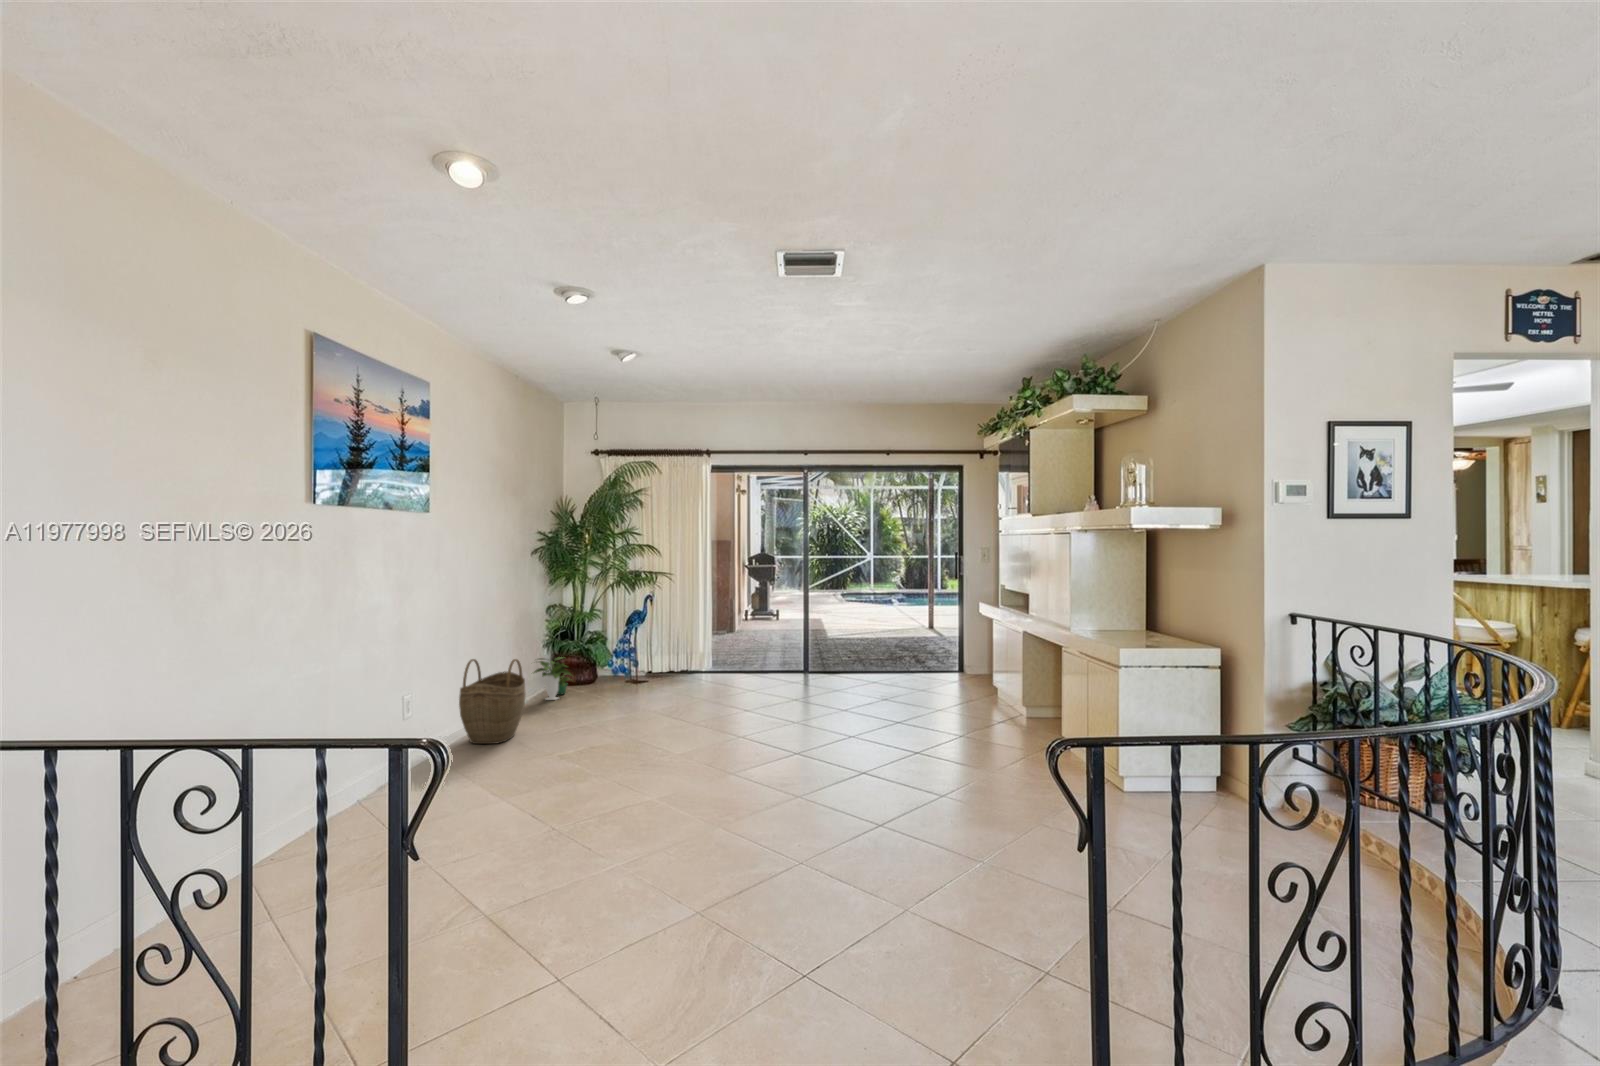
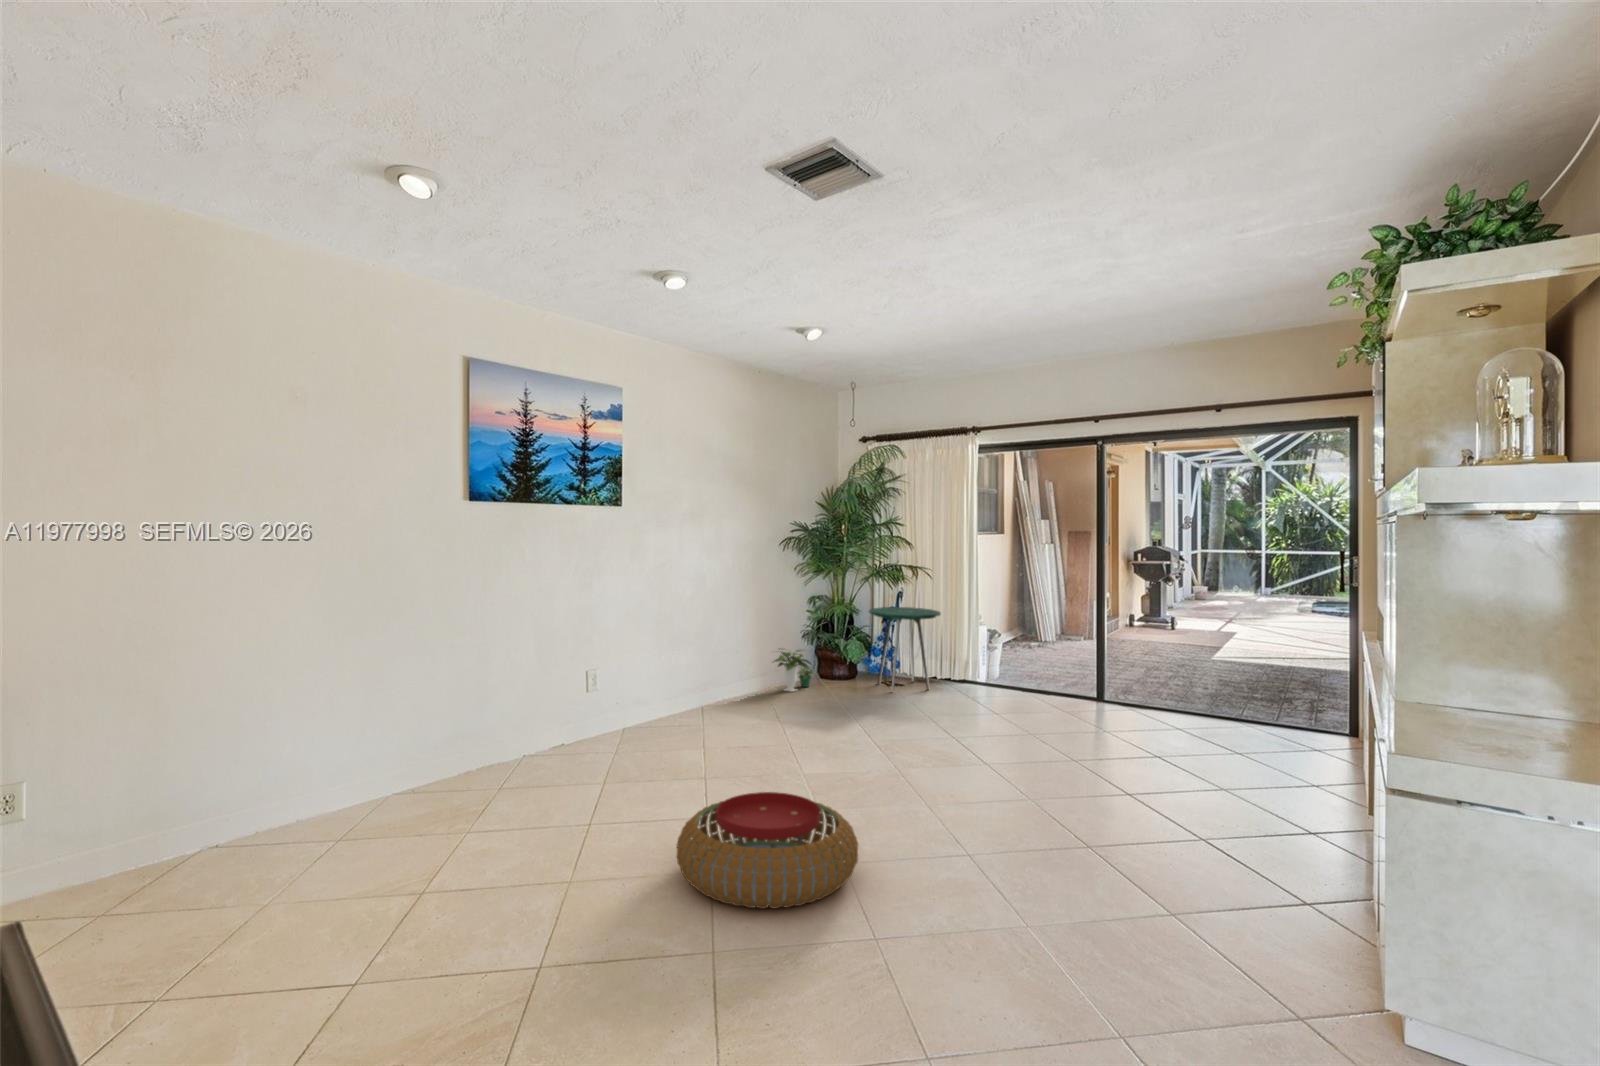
side table: none [616,610,684,687] -> present [869,607,941,691]
woven basket: present [459,659,526,744] -> none [658,643,724,726]
pouf: none [686,763,852,865] -> present [677,792,858,909]

